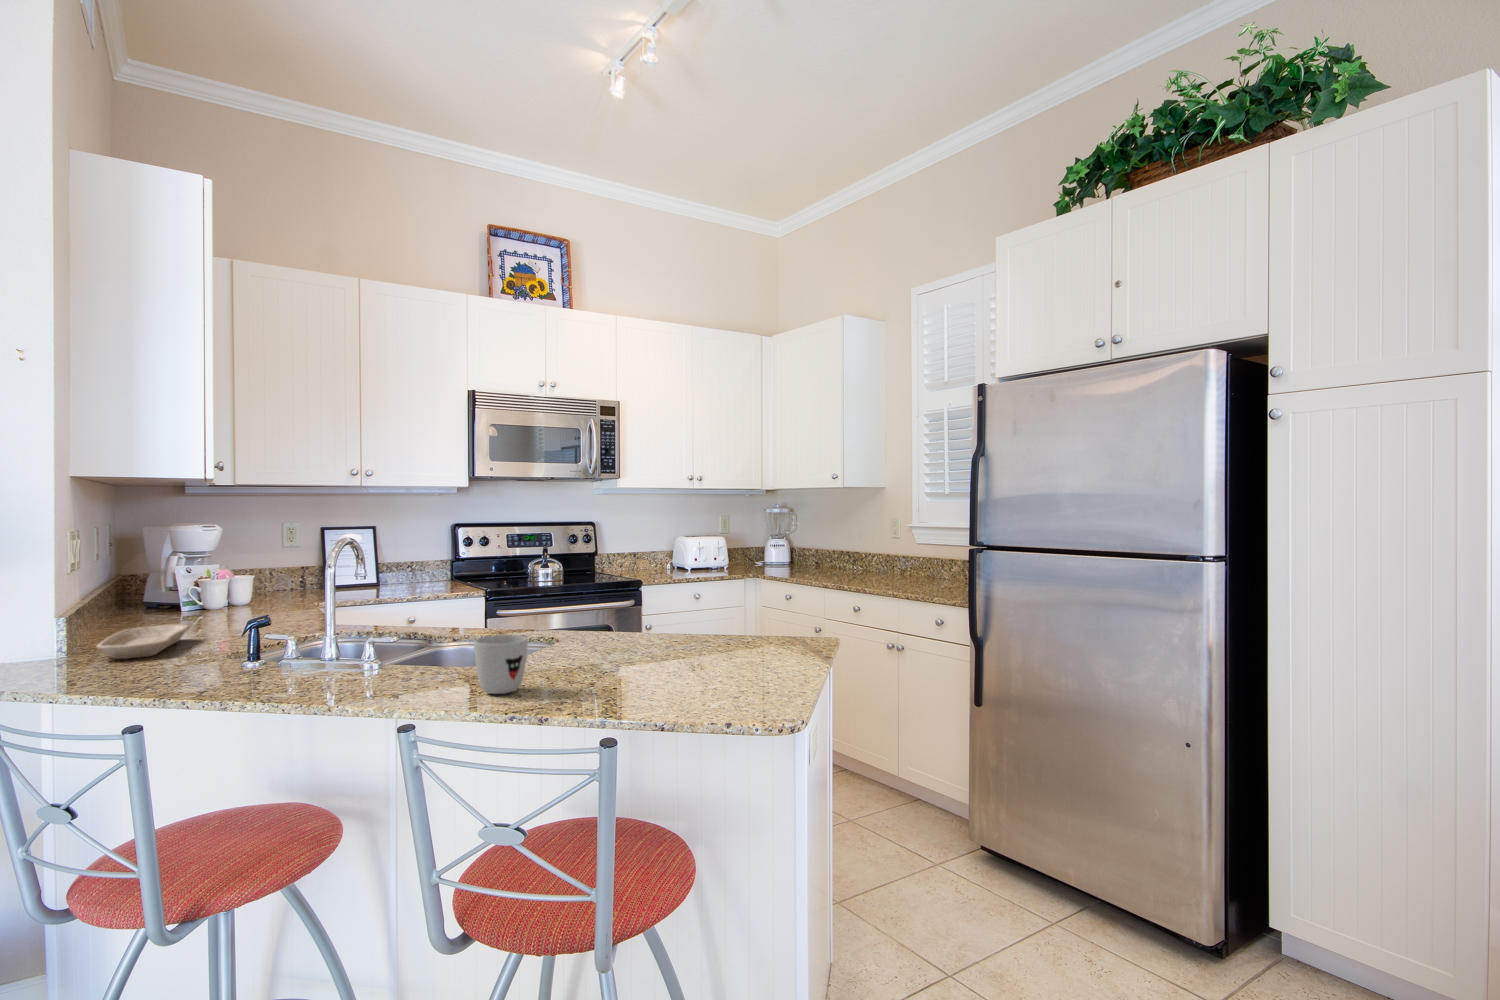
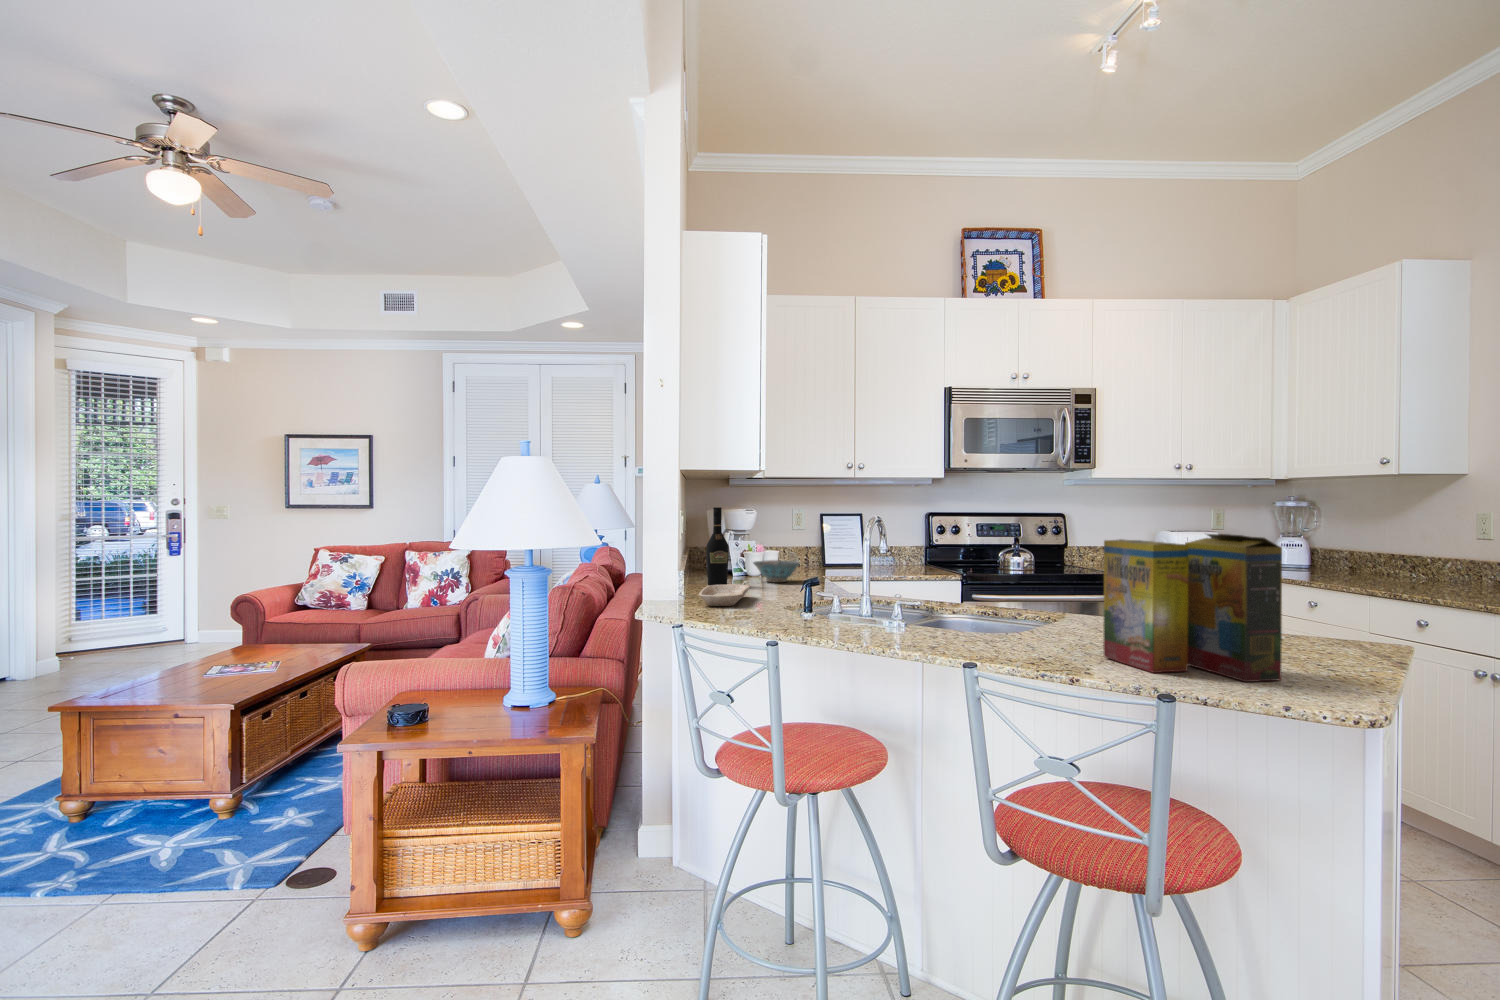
wine bottle: none [135,525,170,627] -> present [706,507,729,585]
cereal box: none [583,553,735,699] -> present [1103,534,1282,682]
ceramic bowl: none [212,586,283,614] -> present [753,560,800,582]
mug: present [474,635,528,694] -> none [998,604,1051,656]

